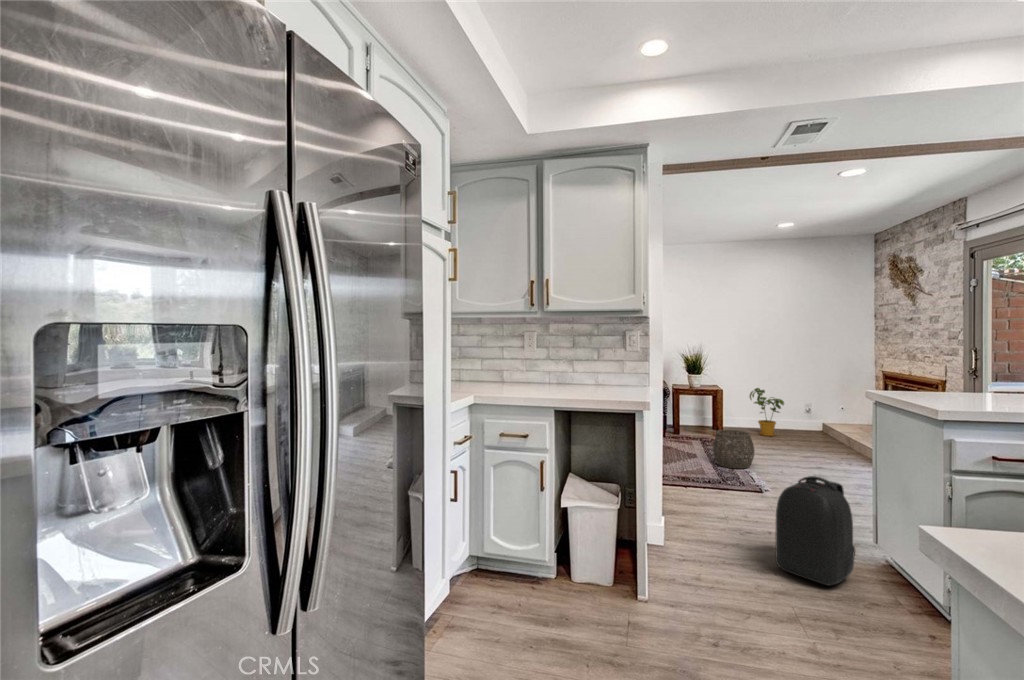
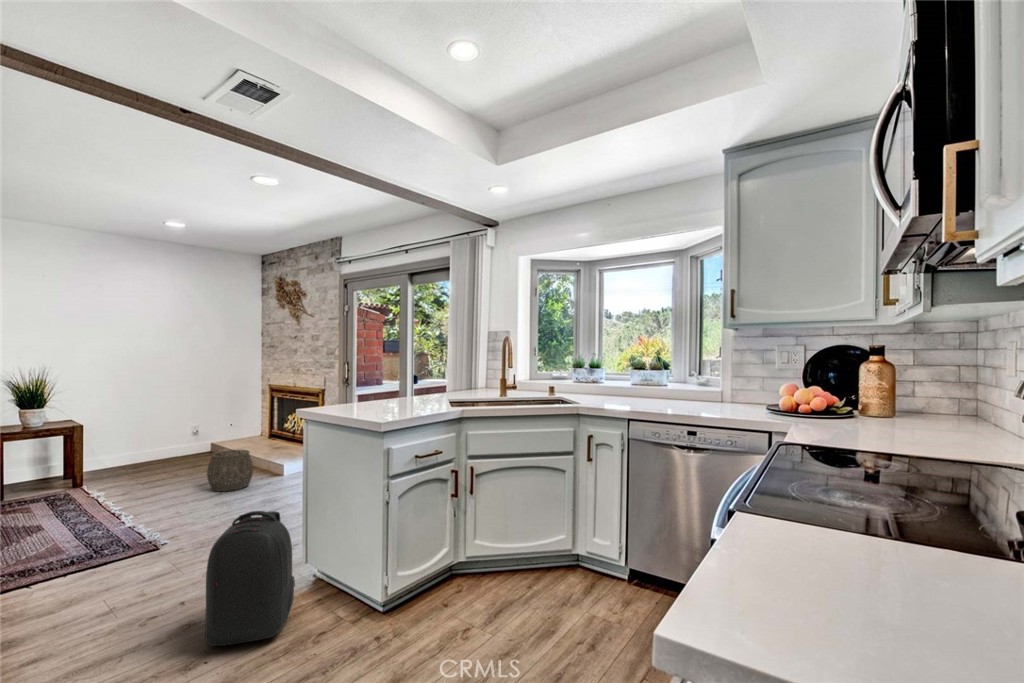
house plant: present [750,388,784,436] -> none [123,415,171,474]
woven basket: present [713,430,755,469] -> present [207,450,253,492]

